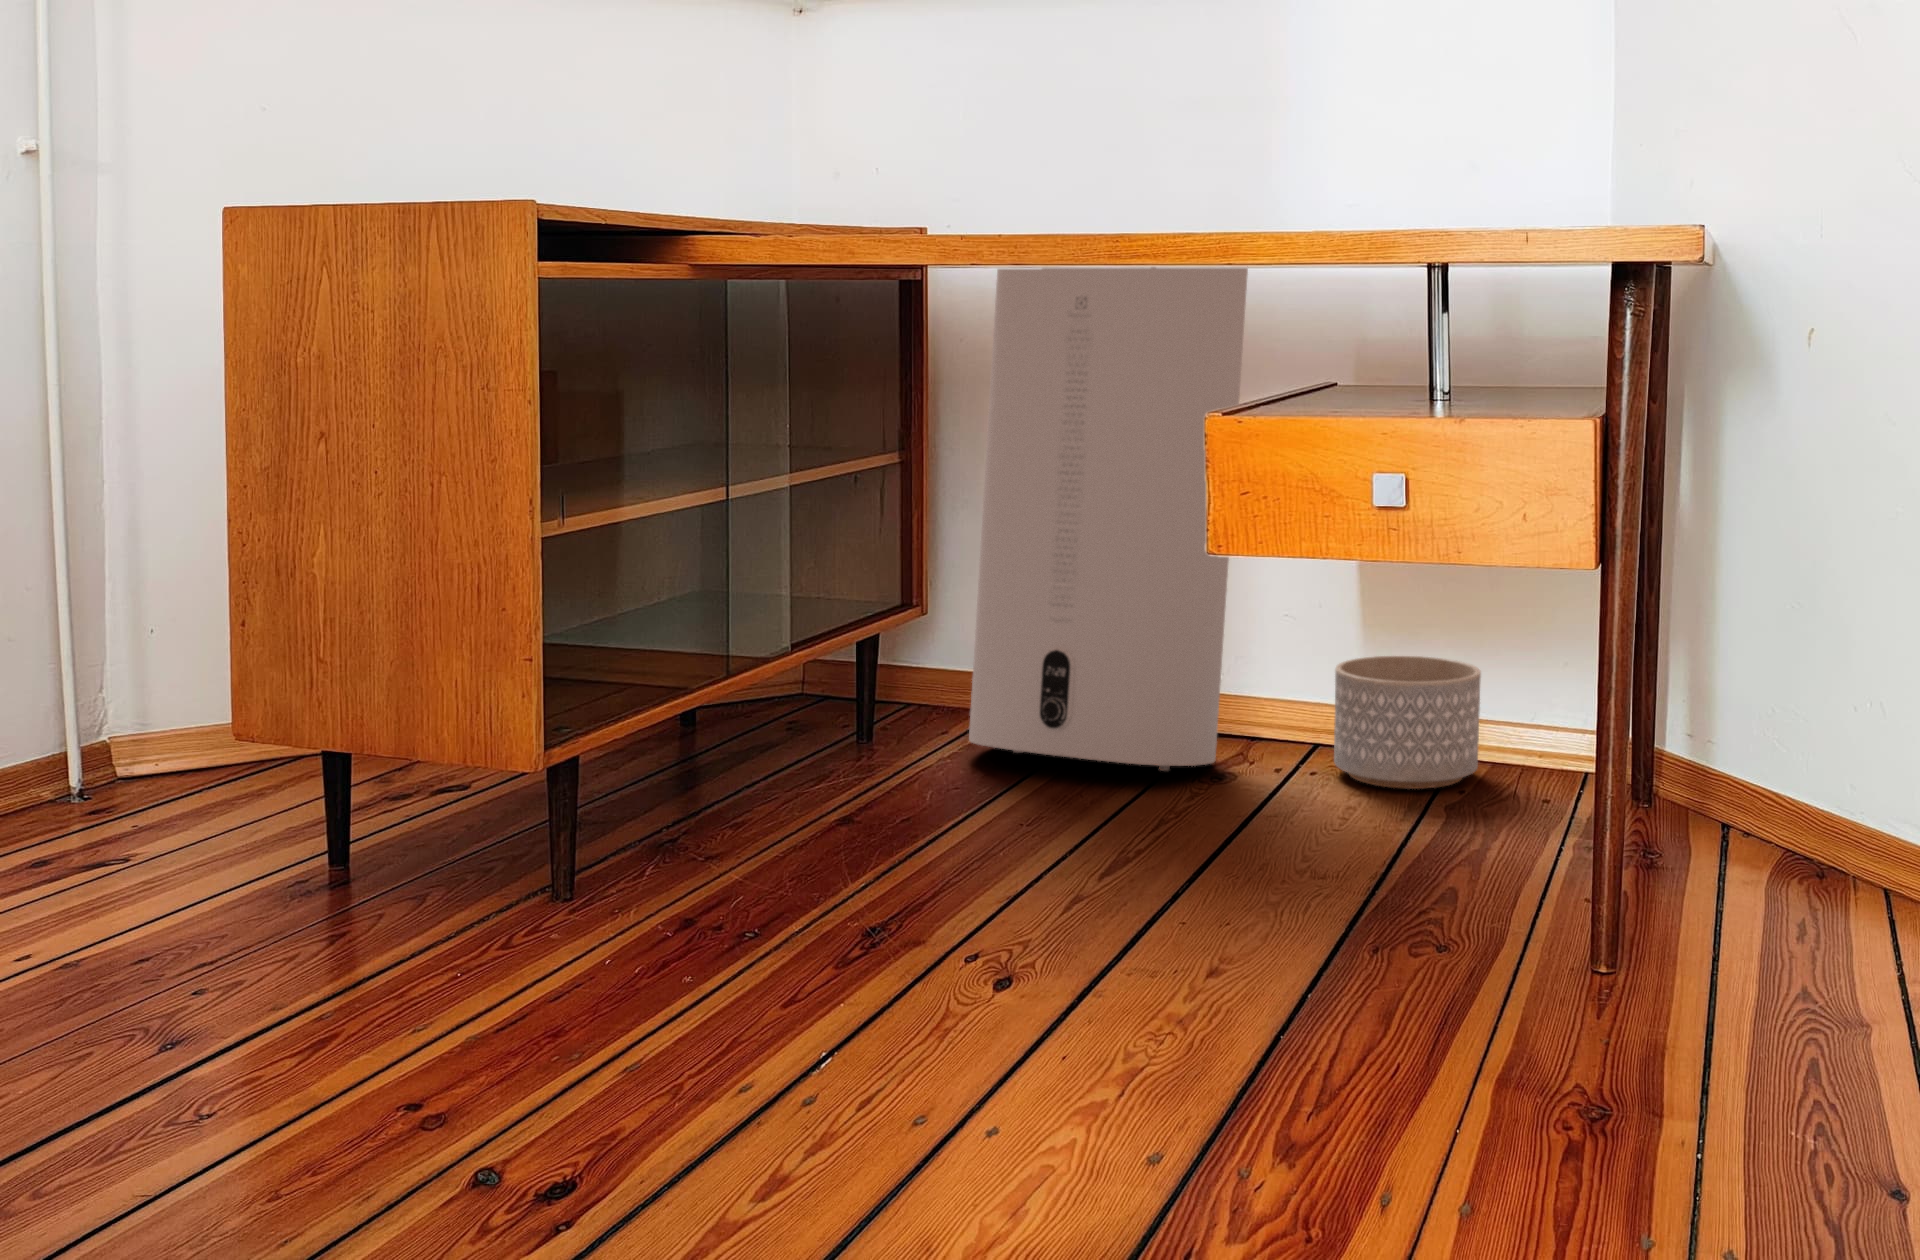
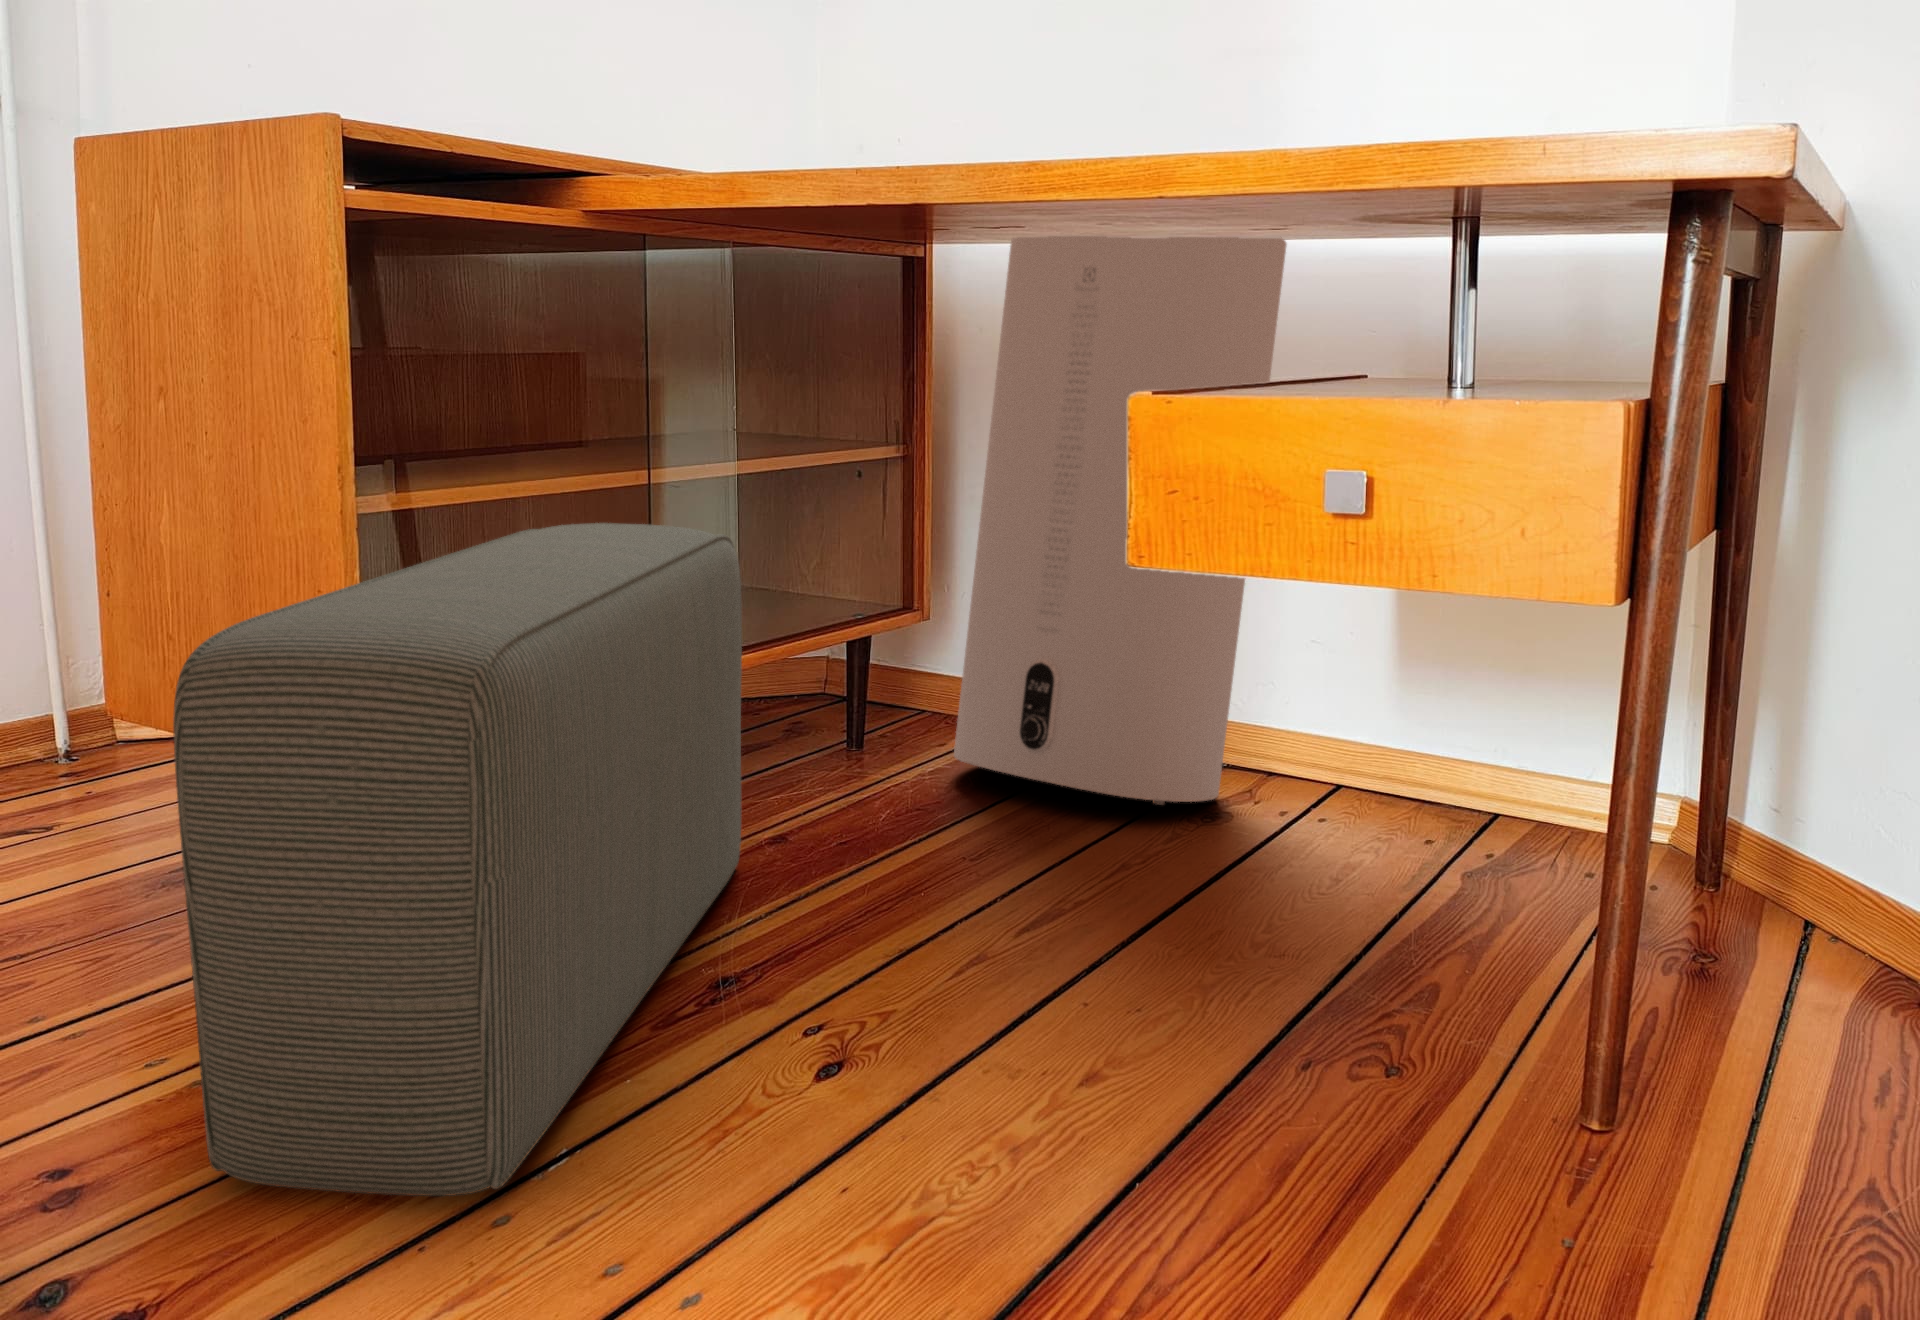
pouf: none [539,546,832,1089] -> present [173,523,742,1196]
planter: present [1334,656,1481,789] -> none [1350,691,1526,848]

